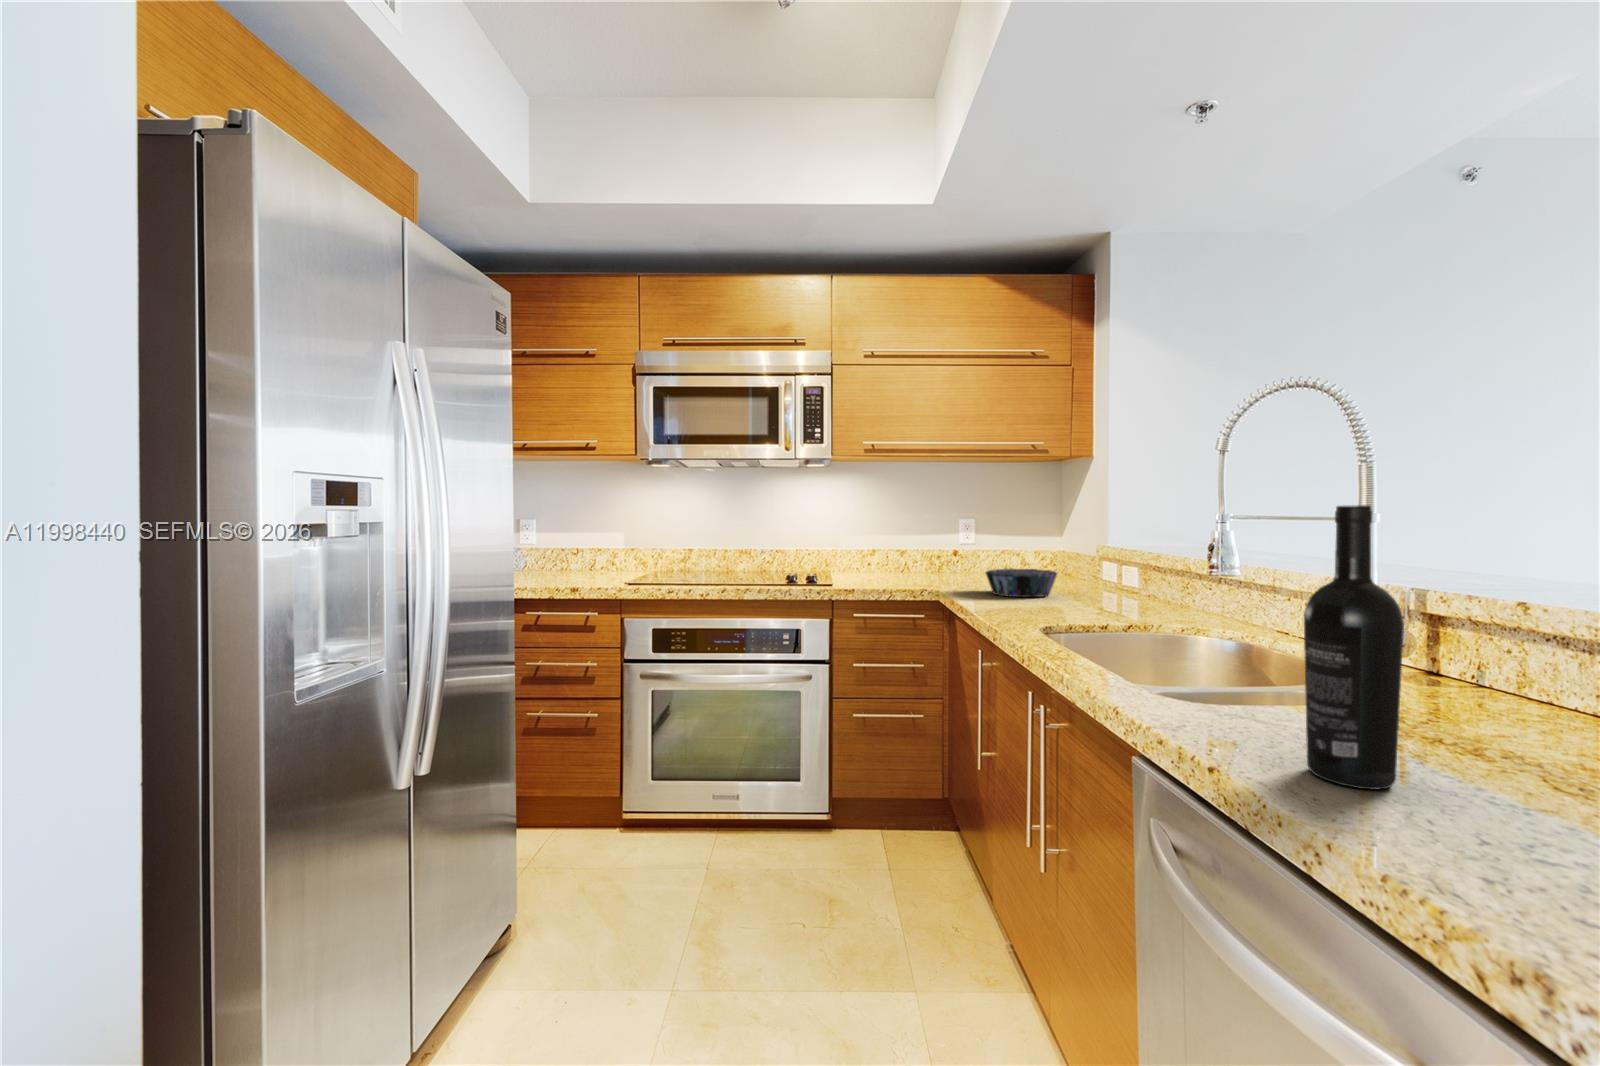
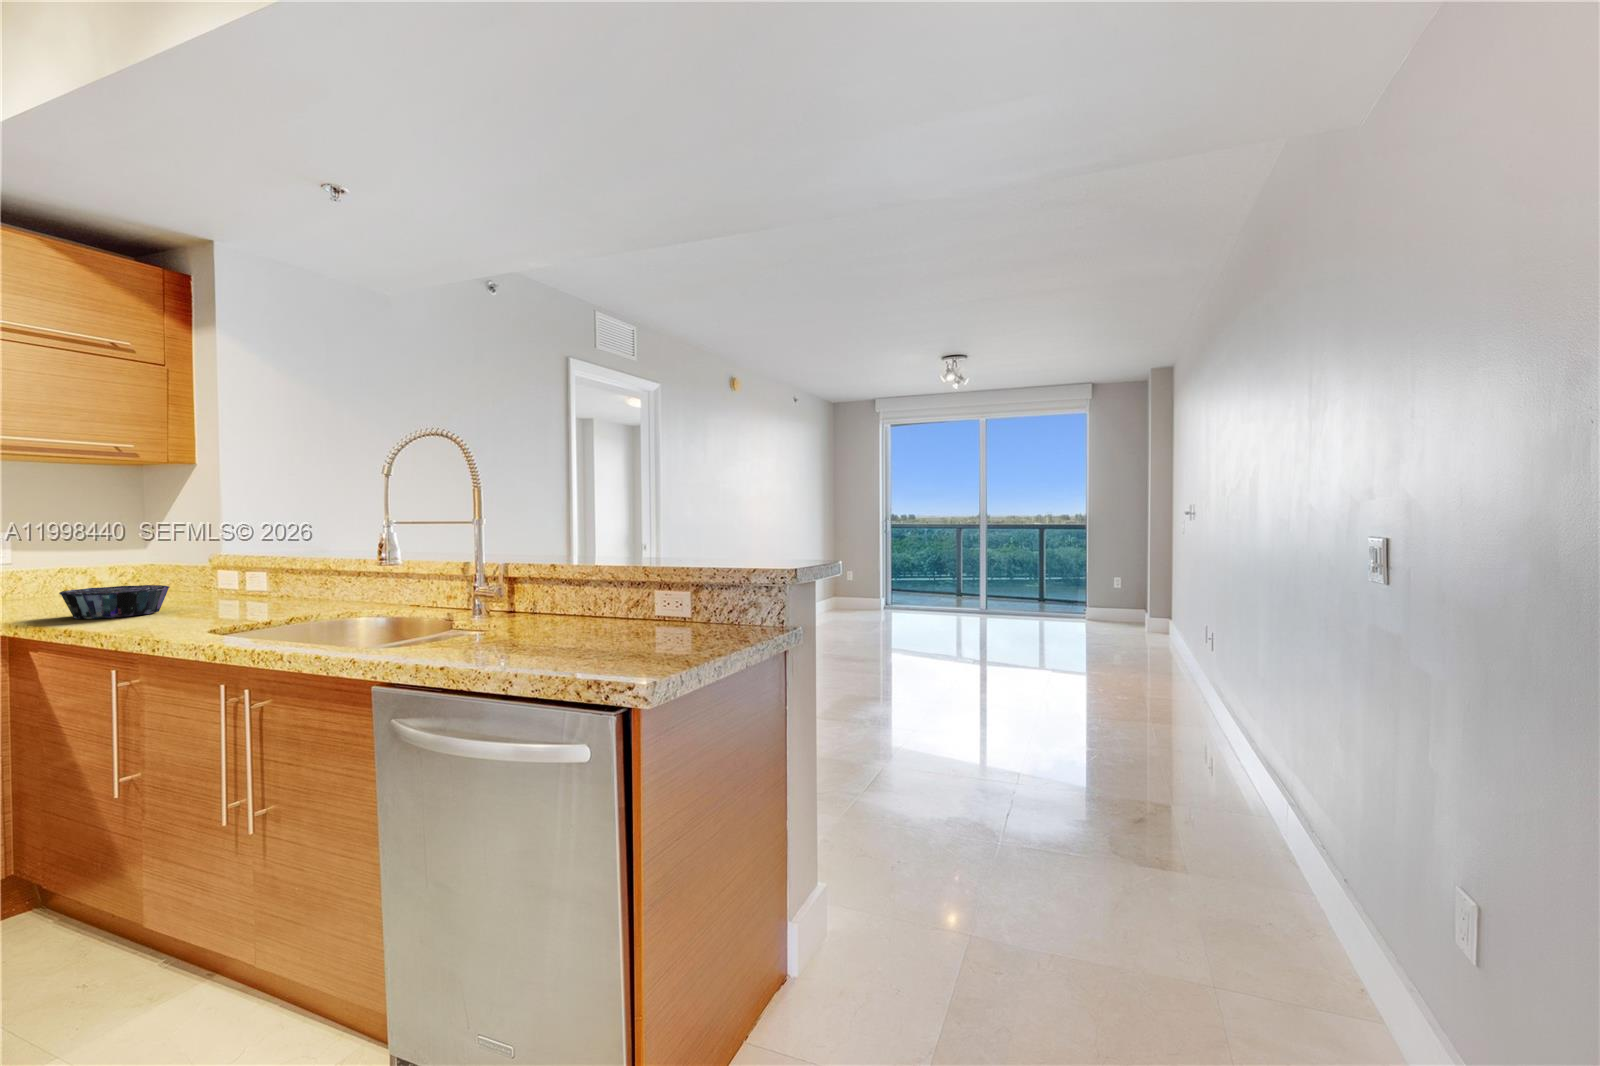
wine bottle: present [1304,505,1404,789] -> none [483,511,527,658]

